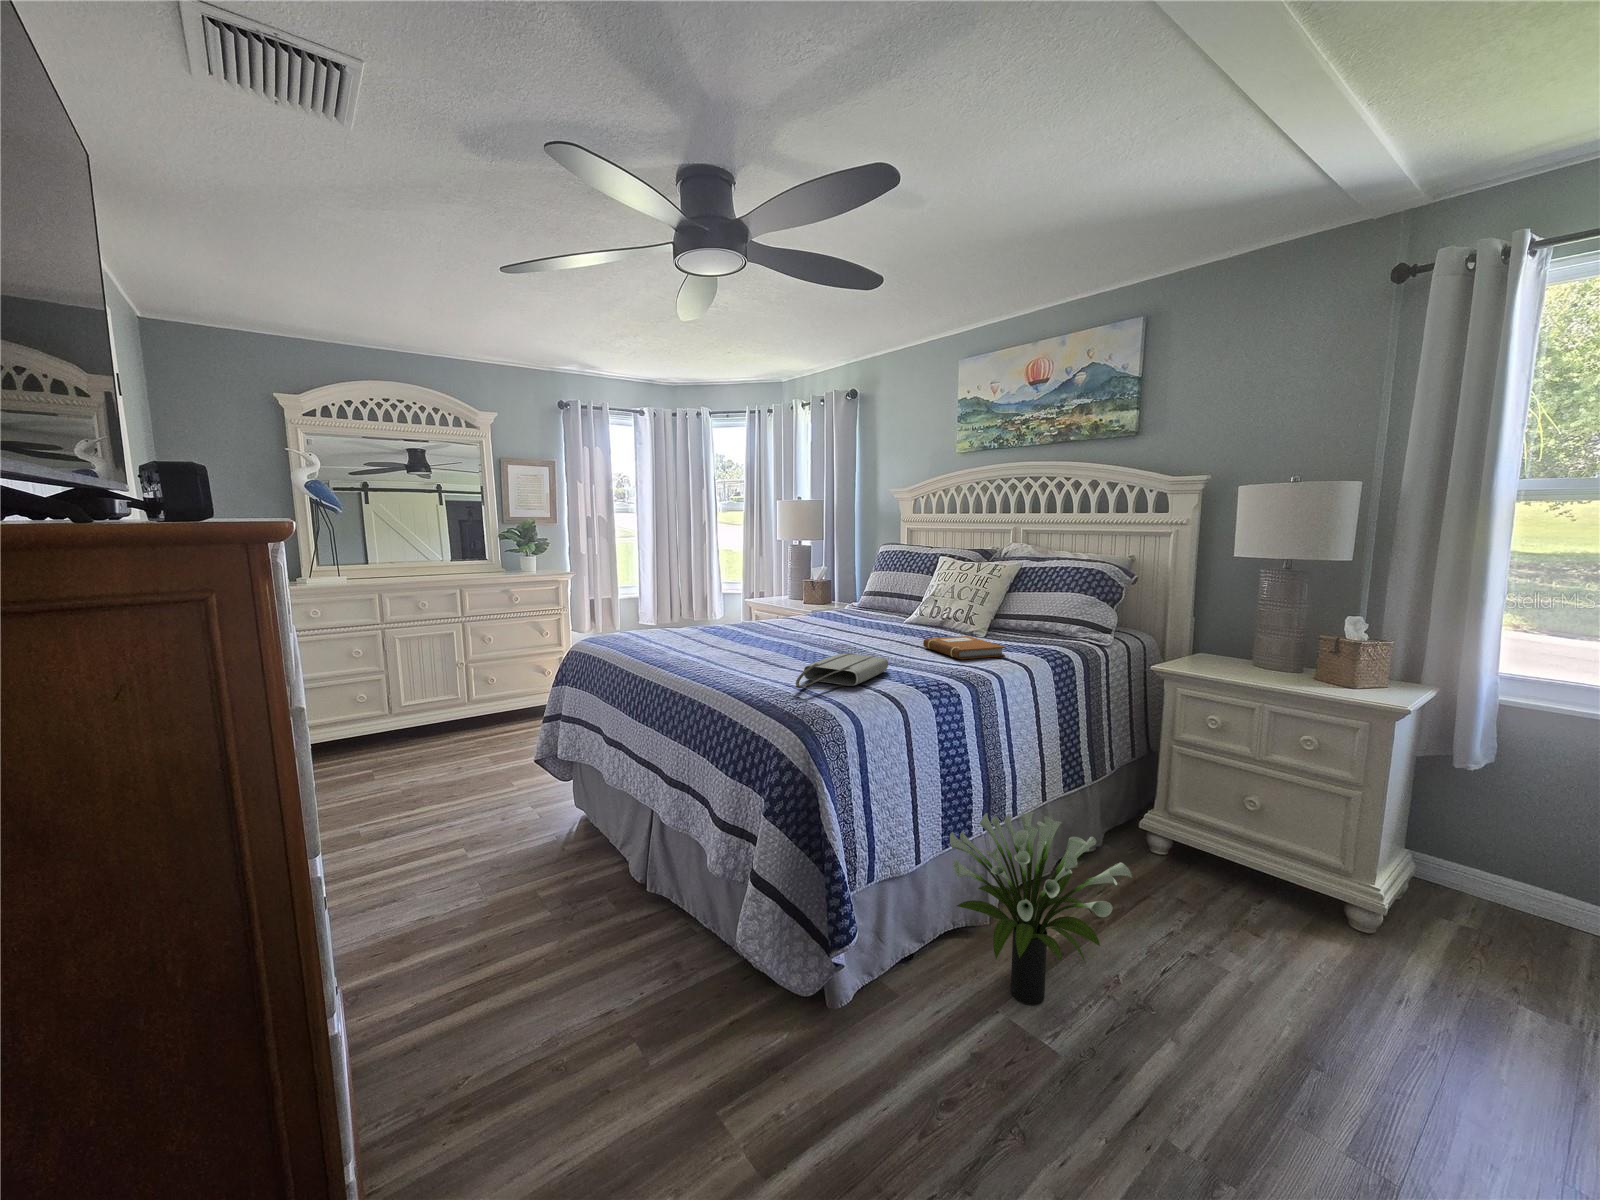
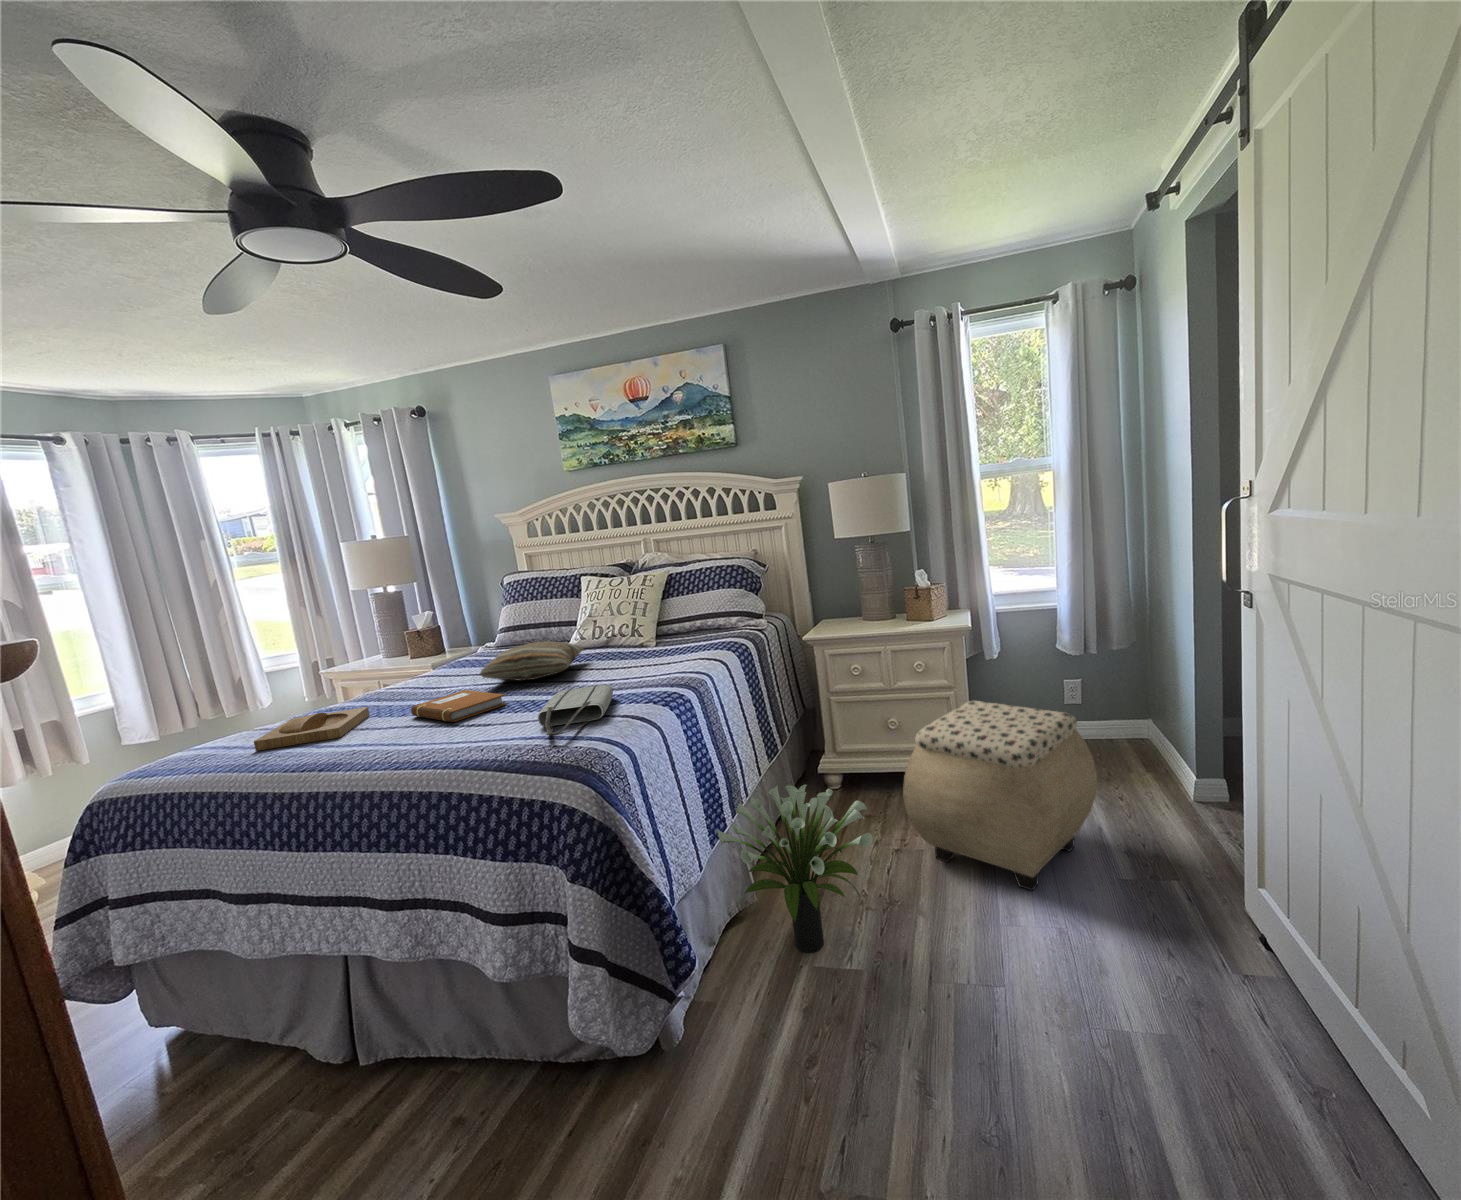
pillow: none [803,607,908,640] -> present [480,641,584,681]
tray: none [631,627,716,648] -> present [254,707,369,751]
notebook: present [923,636,1006,659] -> present [411,690,506,722]
ottoman: none [1215,802,1575,1087] -> present [903,701,1097,890]

